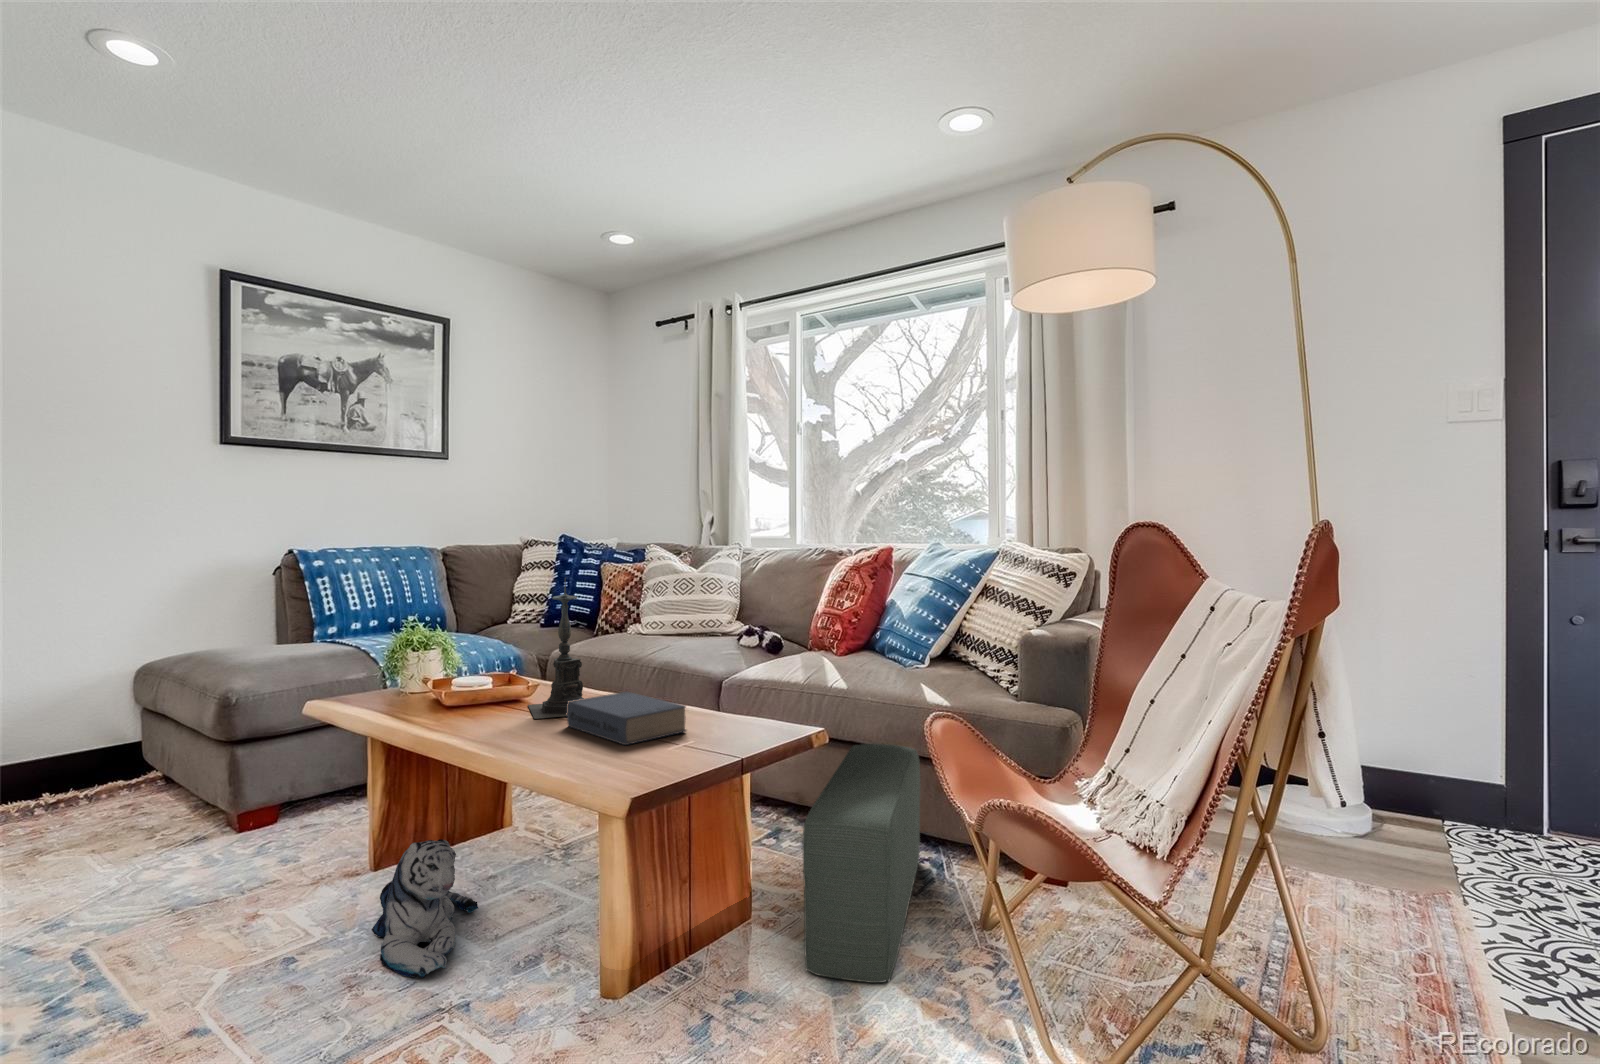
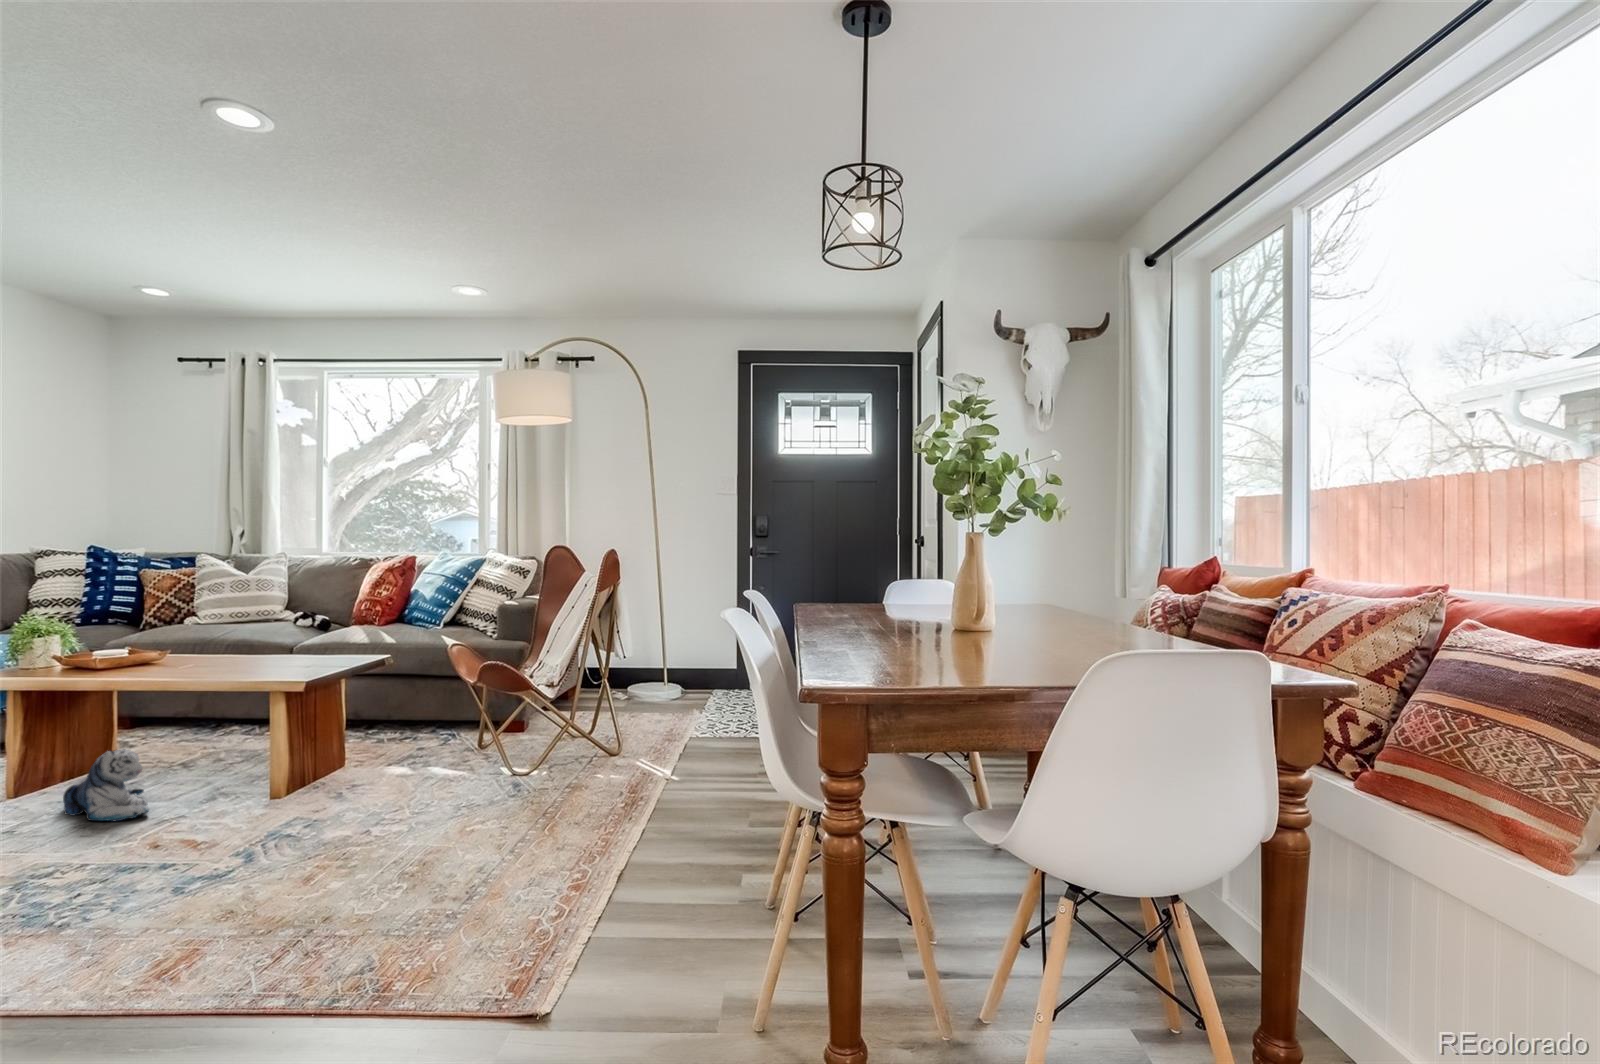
candle holder: present [528,578,583,719] -> none [160,586,227,675]
book: present [567,692,686,745] -> none [212,653,302,677]
pouf: present [803,744,920,983] -> none [382,670,440,773]

